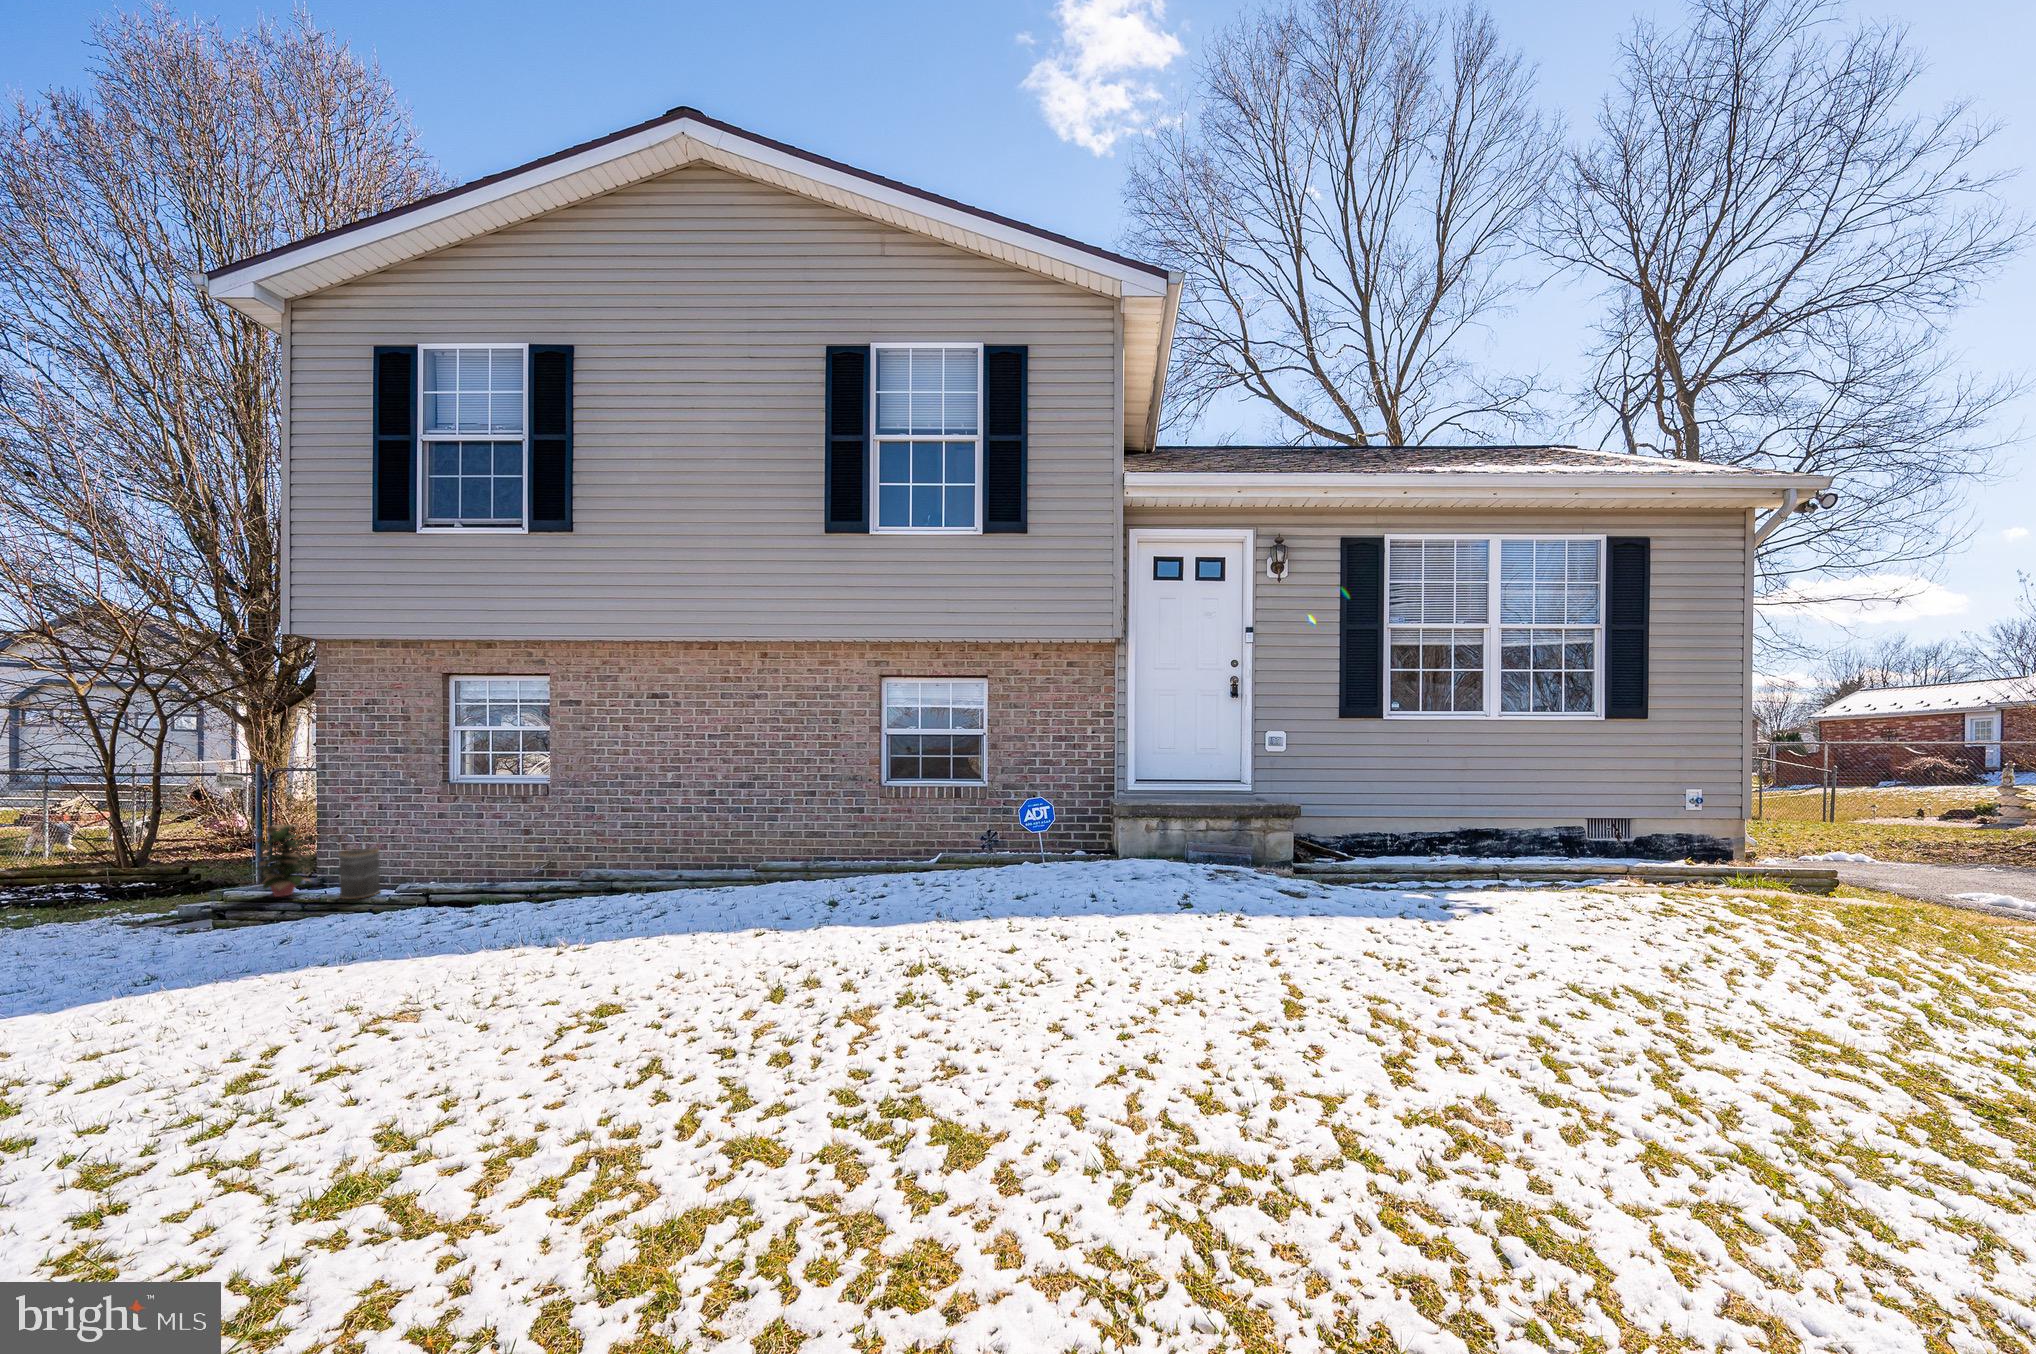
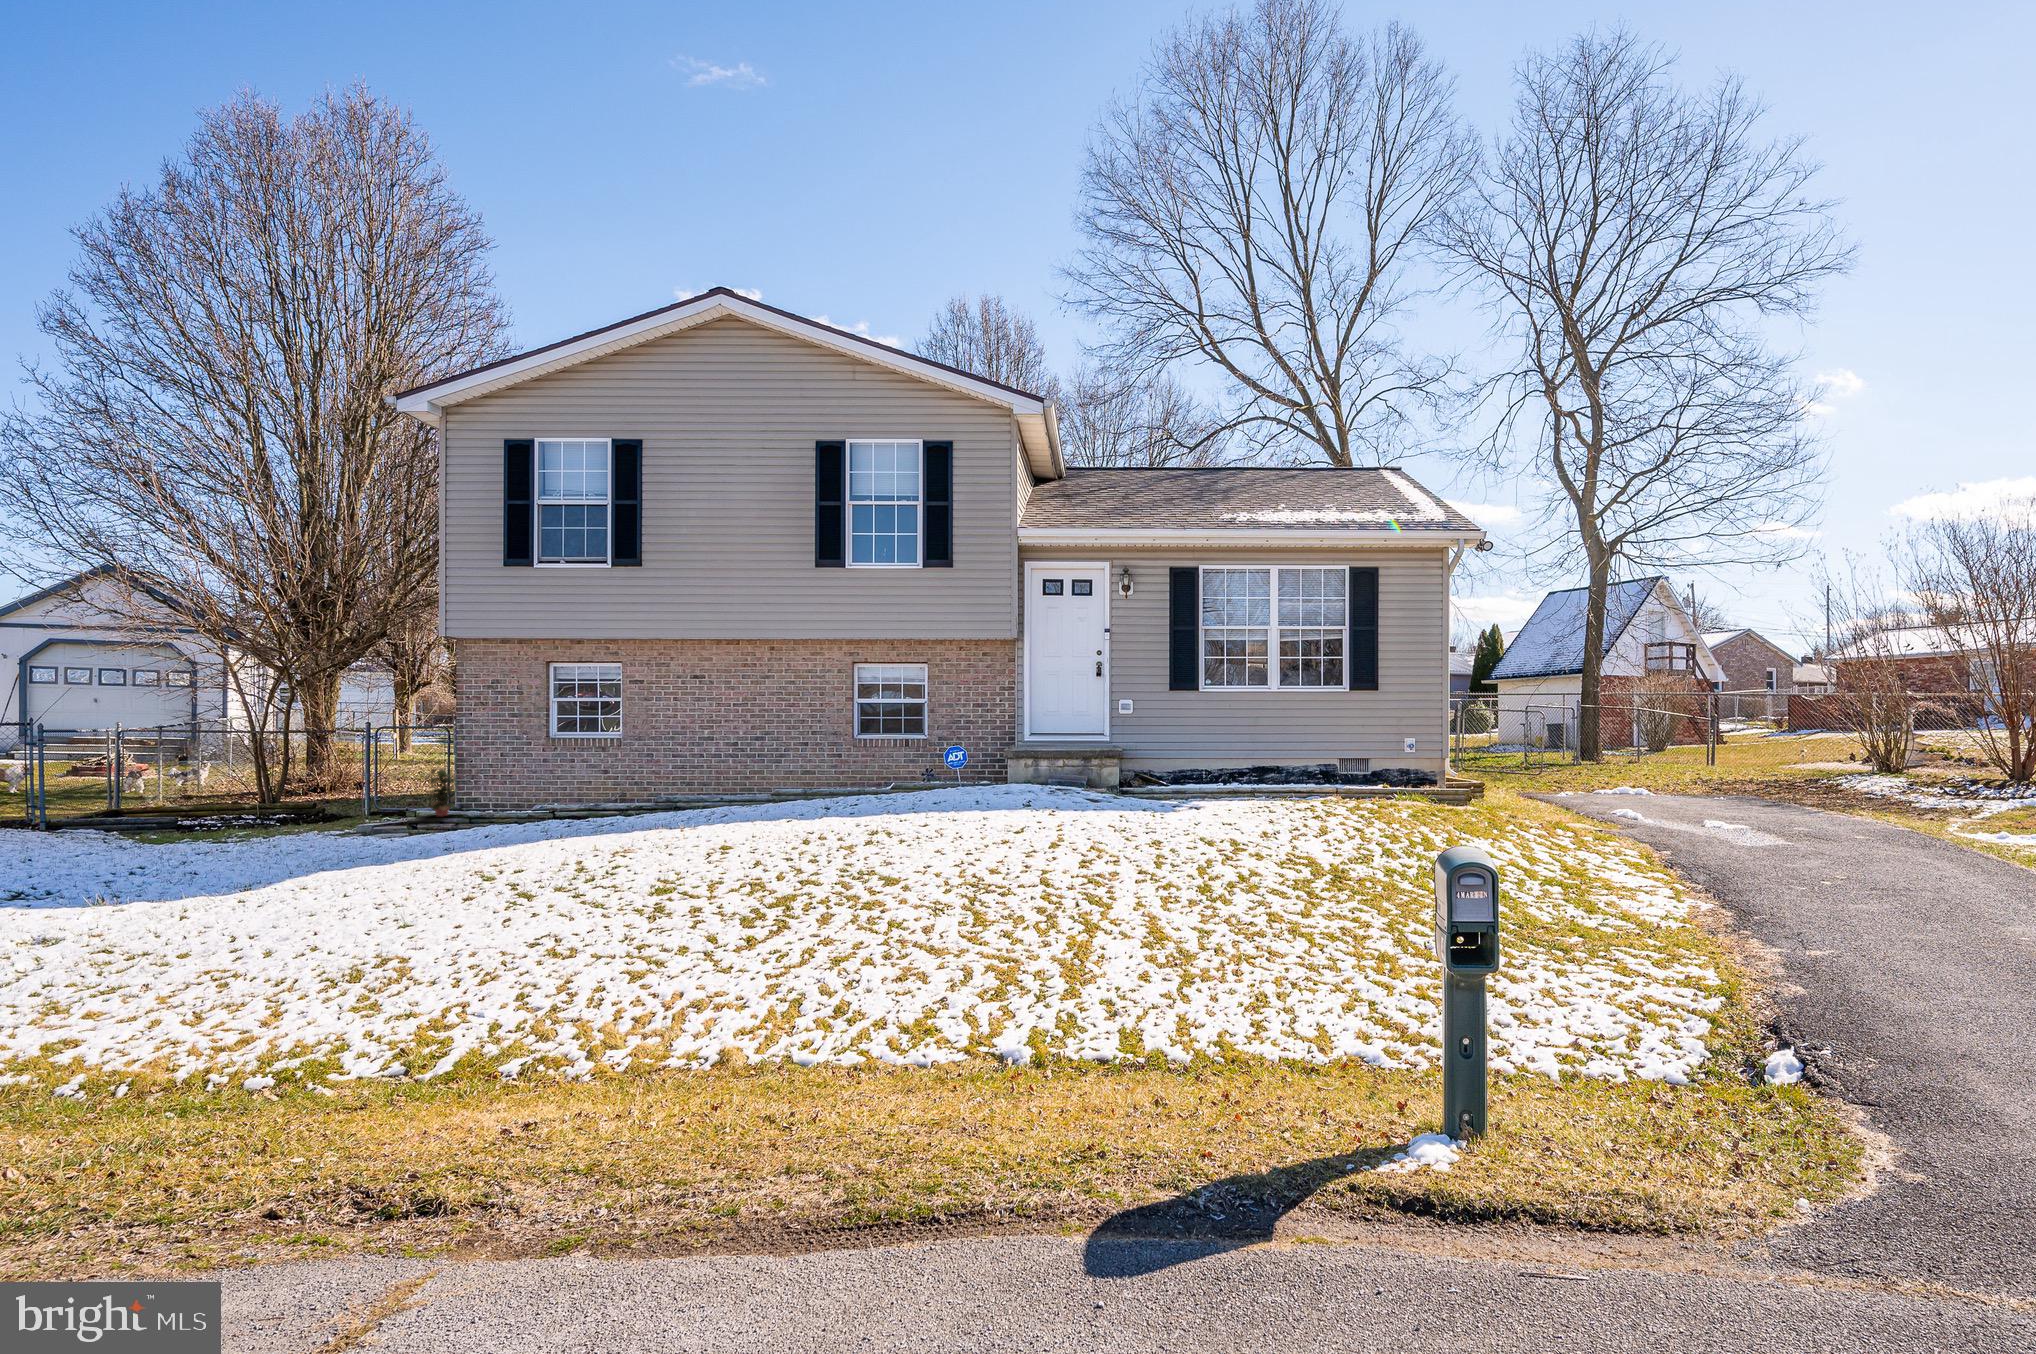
basket: present [339,833,380,899] -> none [483,771,509,817]

